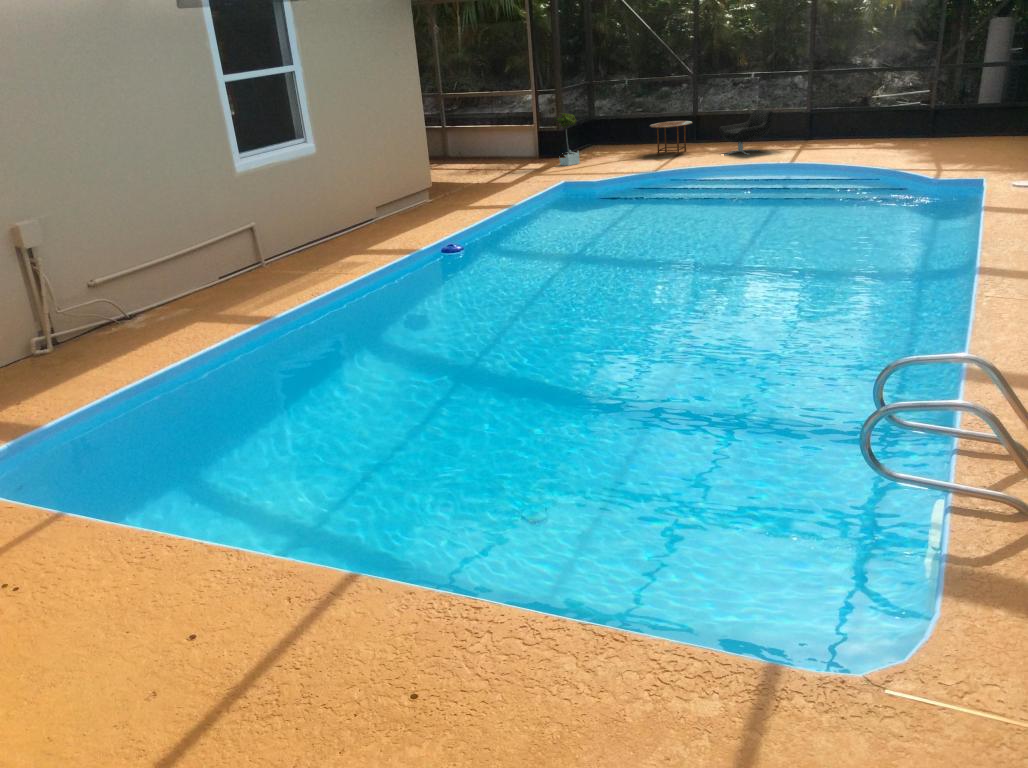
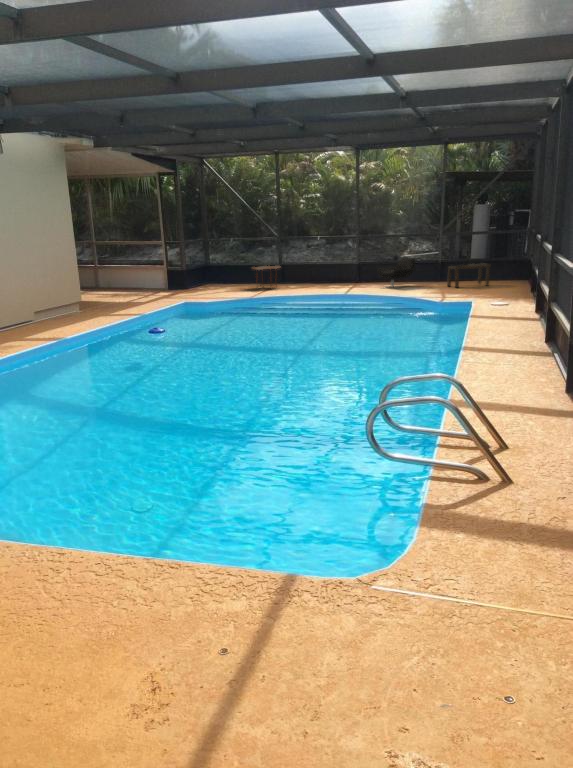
bench: none [942,107,1014,148] -> present [447,264,490,288]
lounge chair: present [719,109,773,155] -> present [377,258,415,287]
potted tree: present [554,113,580,166] -> none [181,255,200,294]

